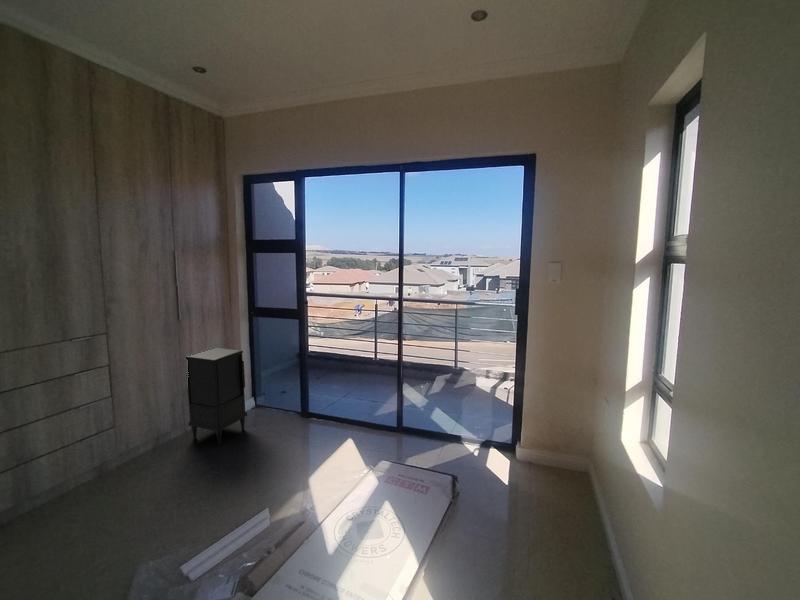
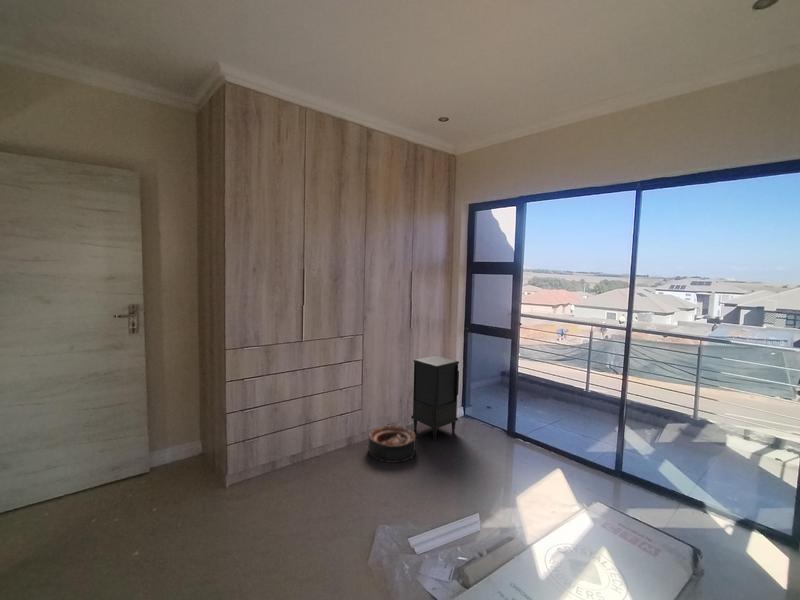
basket: none [125,438,194,488] -> present [369,425,416,463]

